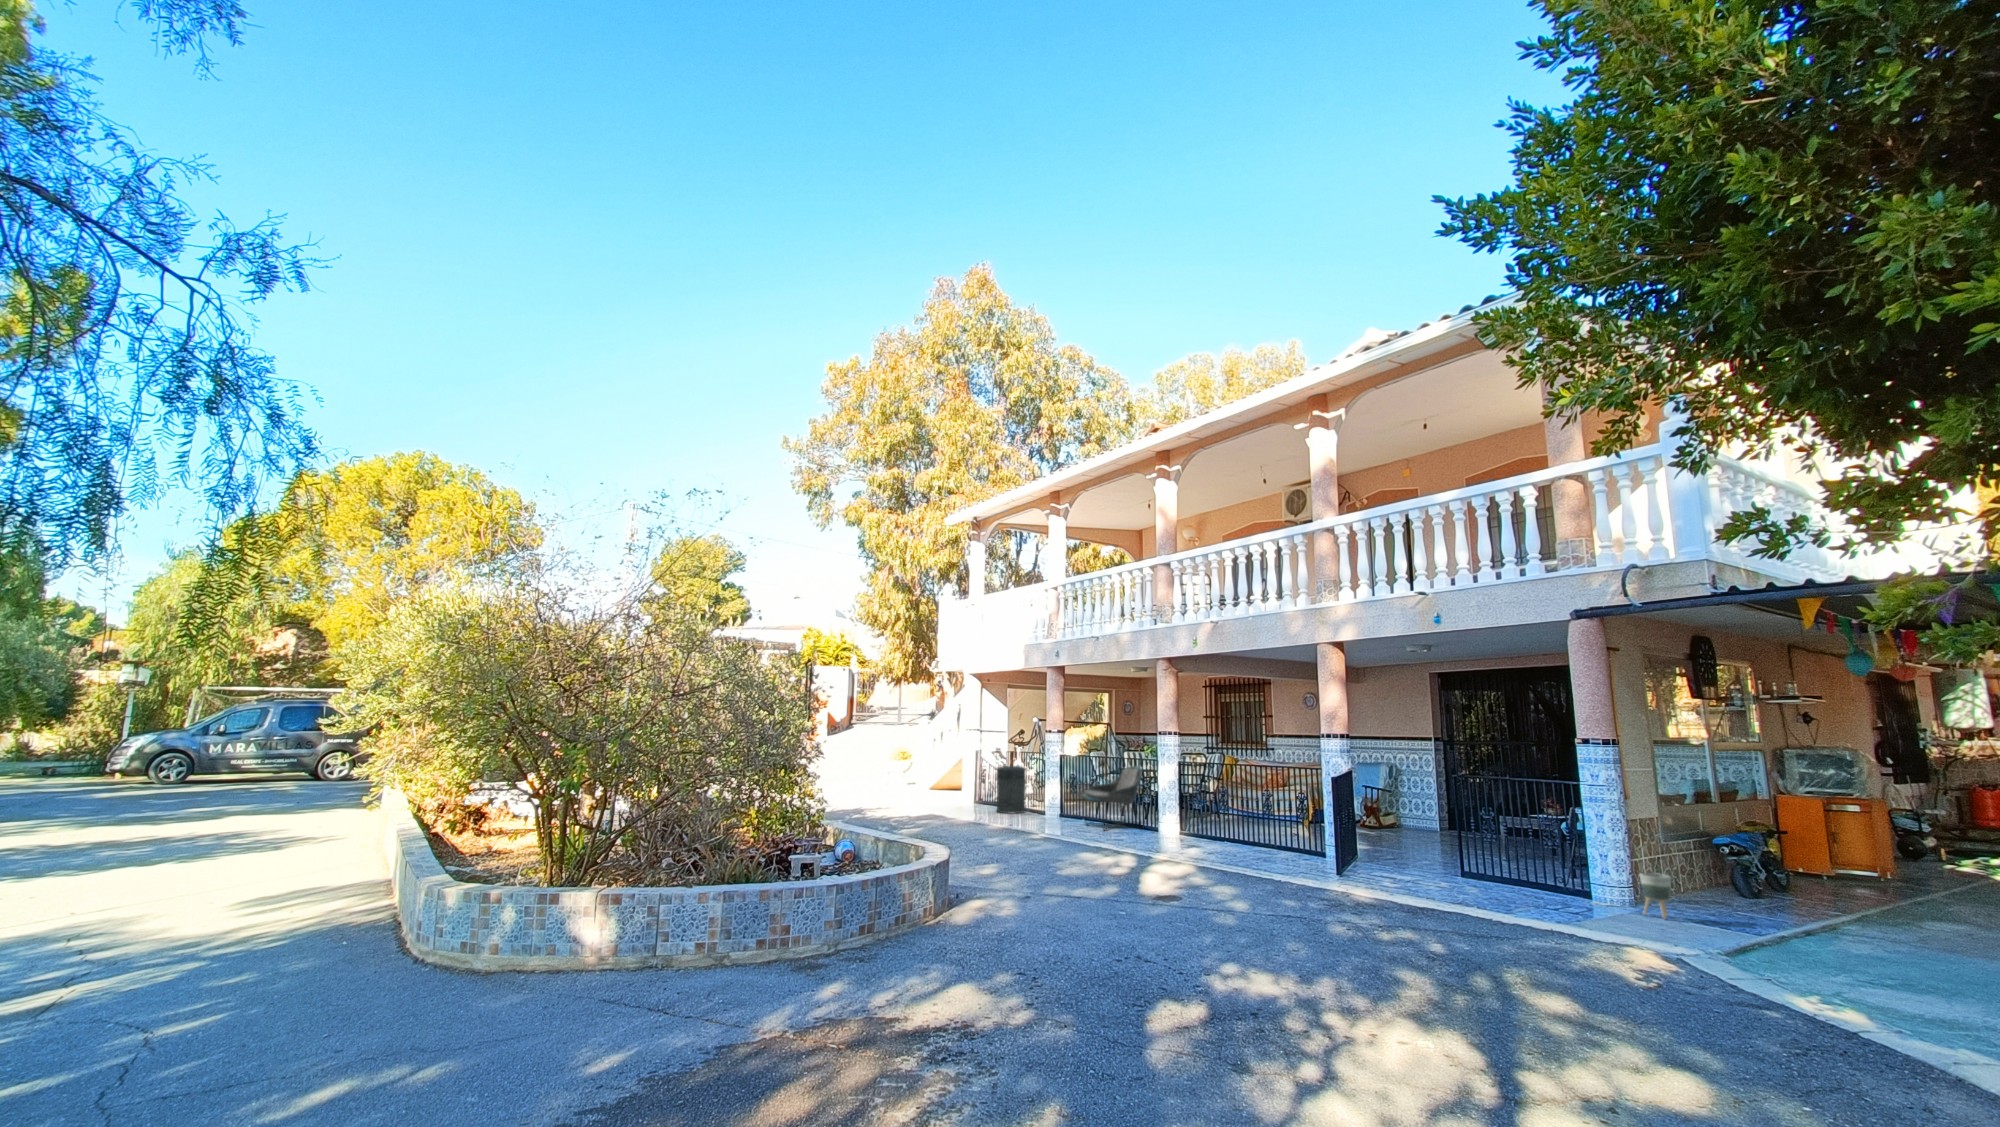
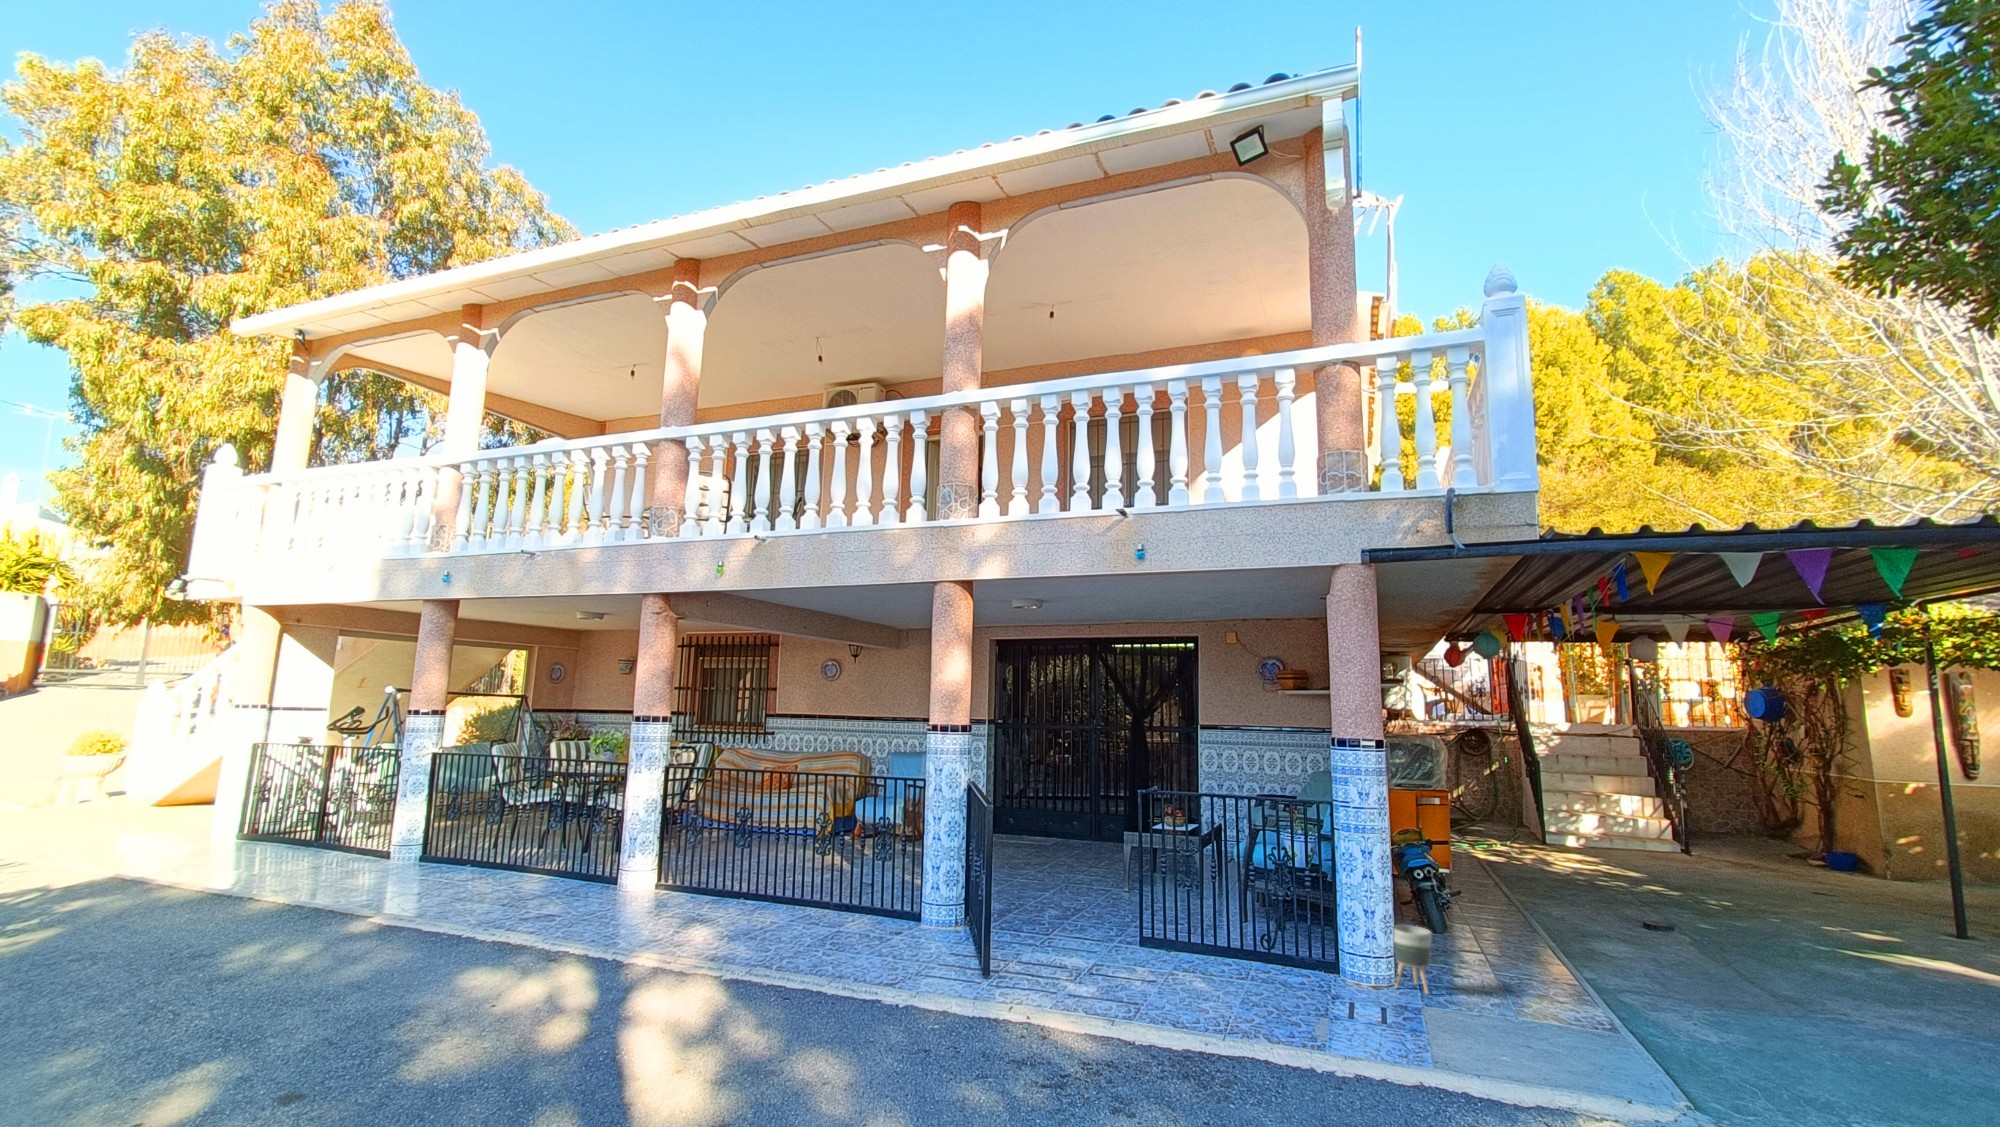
trash can: present [997,766,1026,813] -> none [284,766,362,854]
lounge chair: present [1082,766,1144,830] -> none [467,768,587,884]

